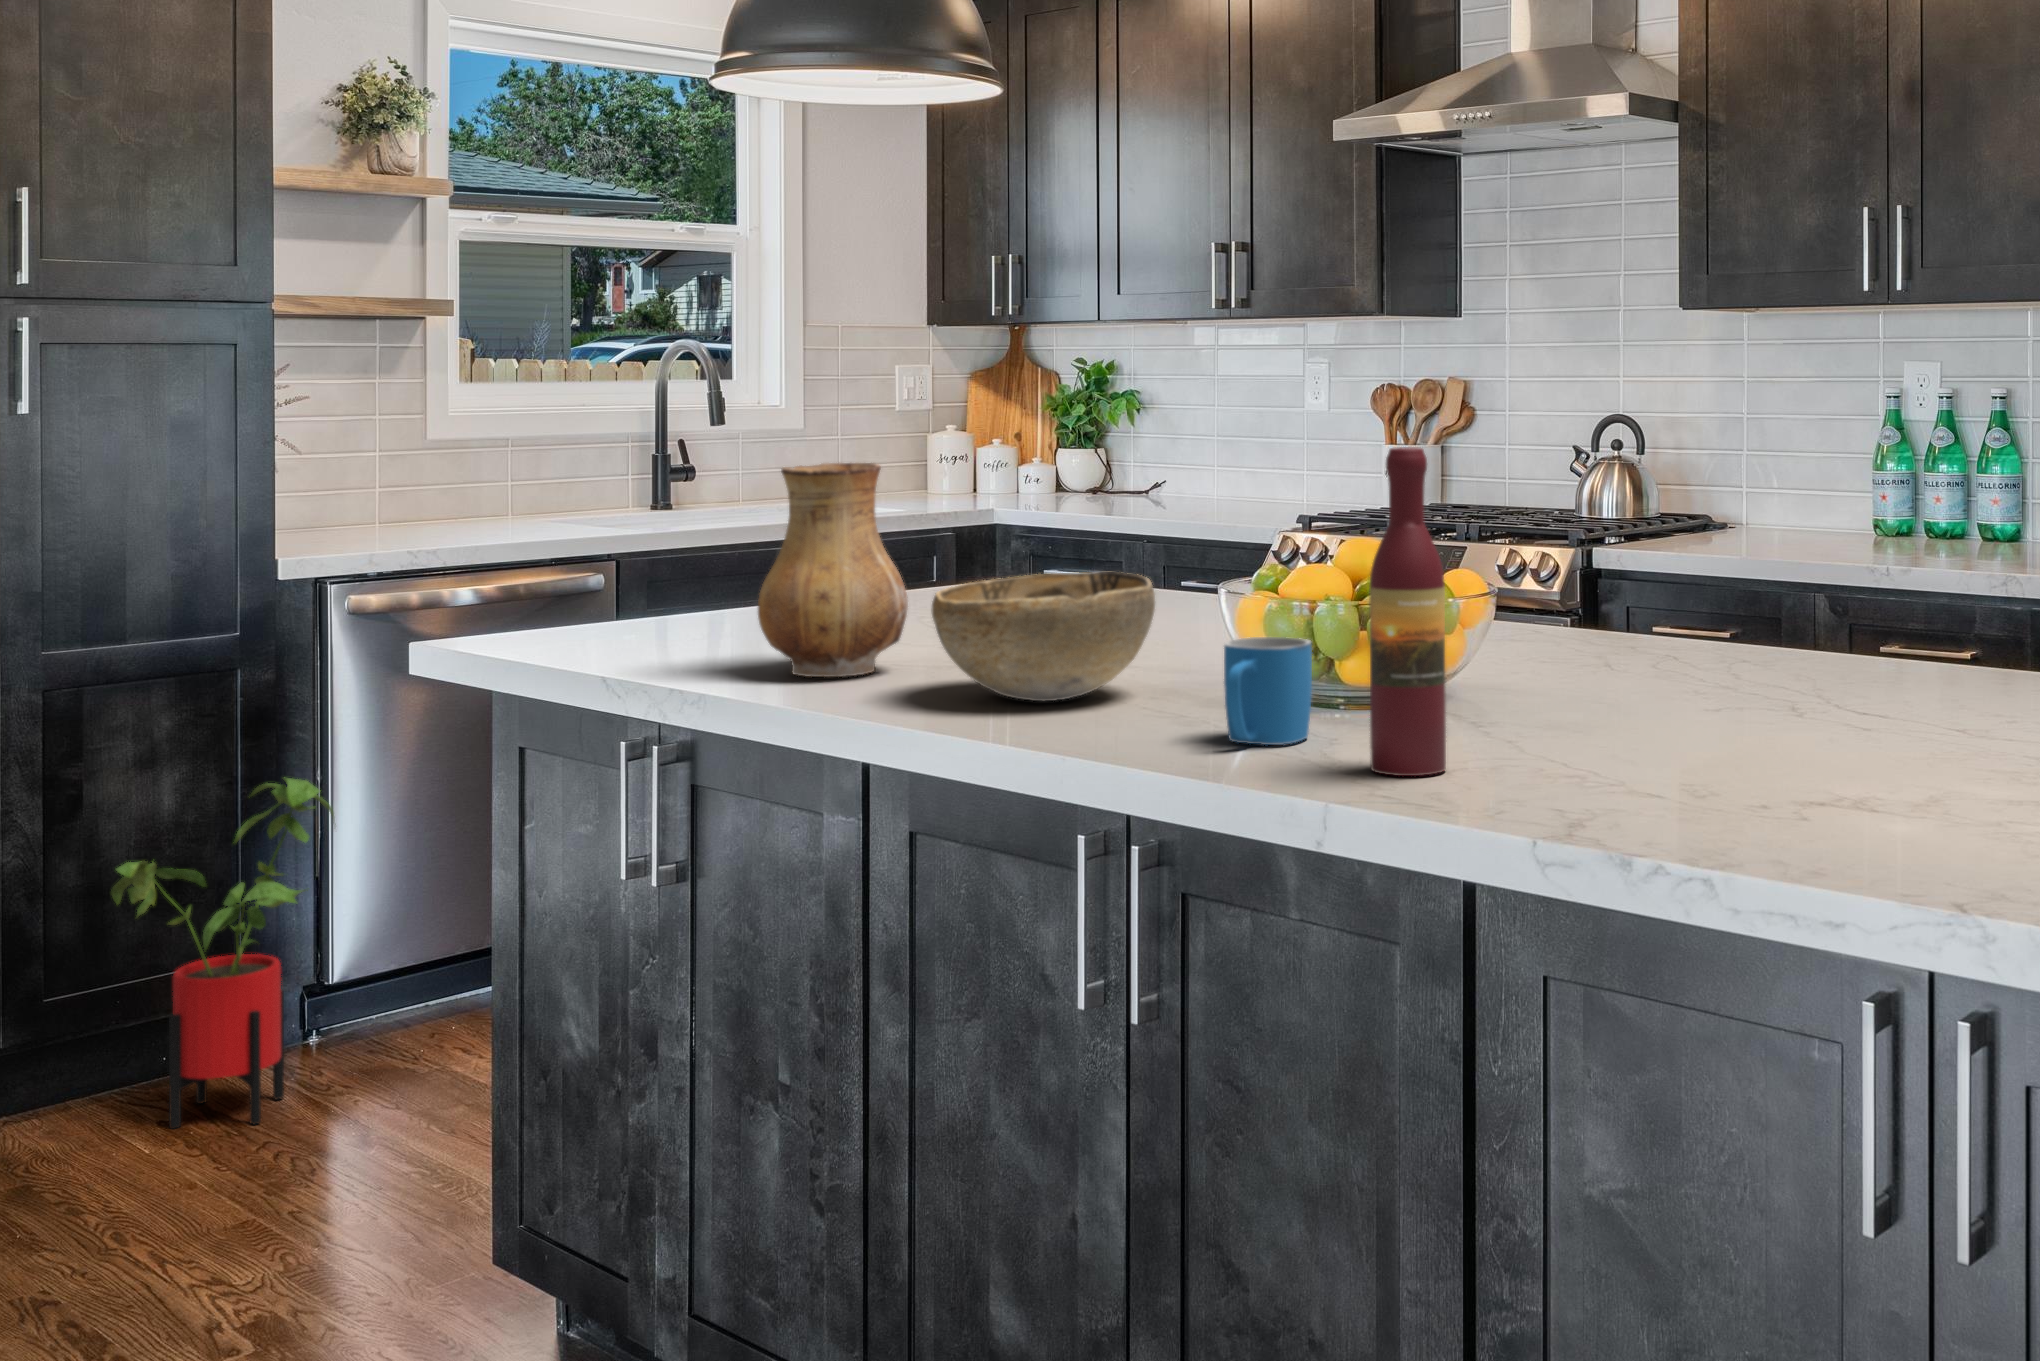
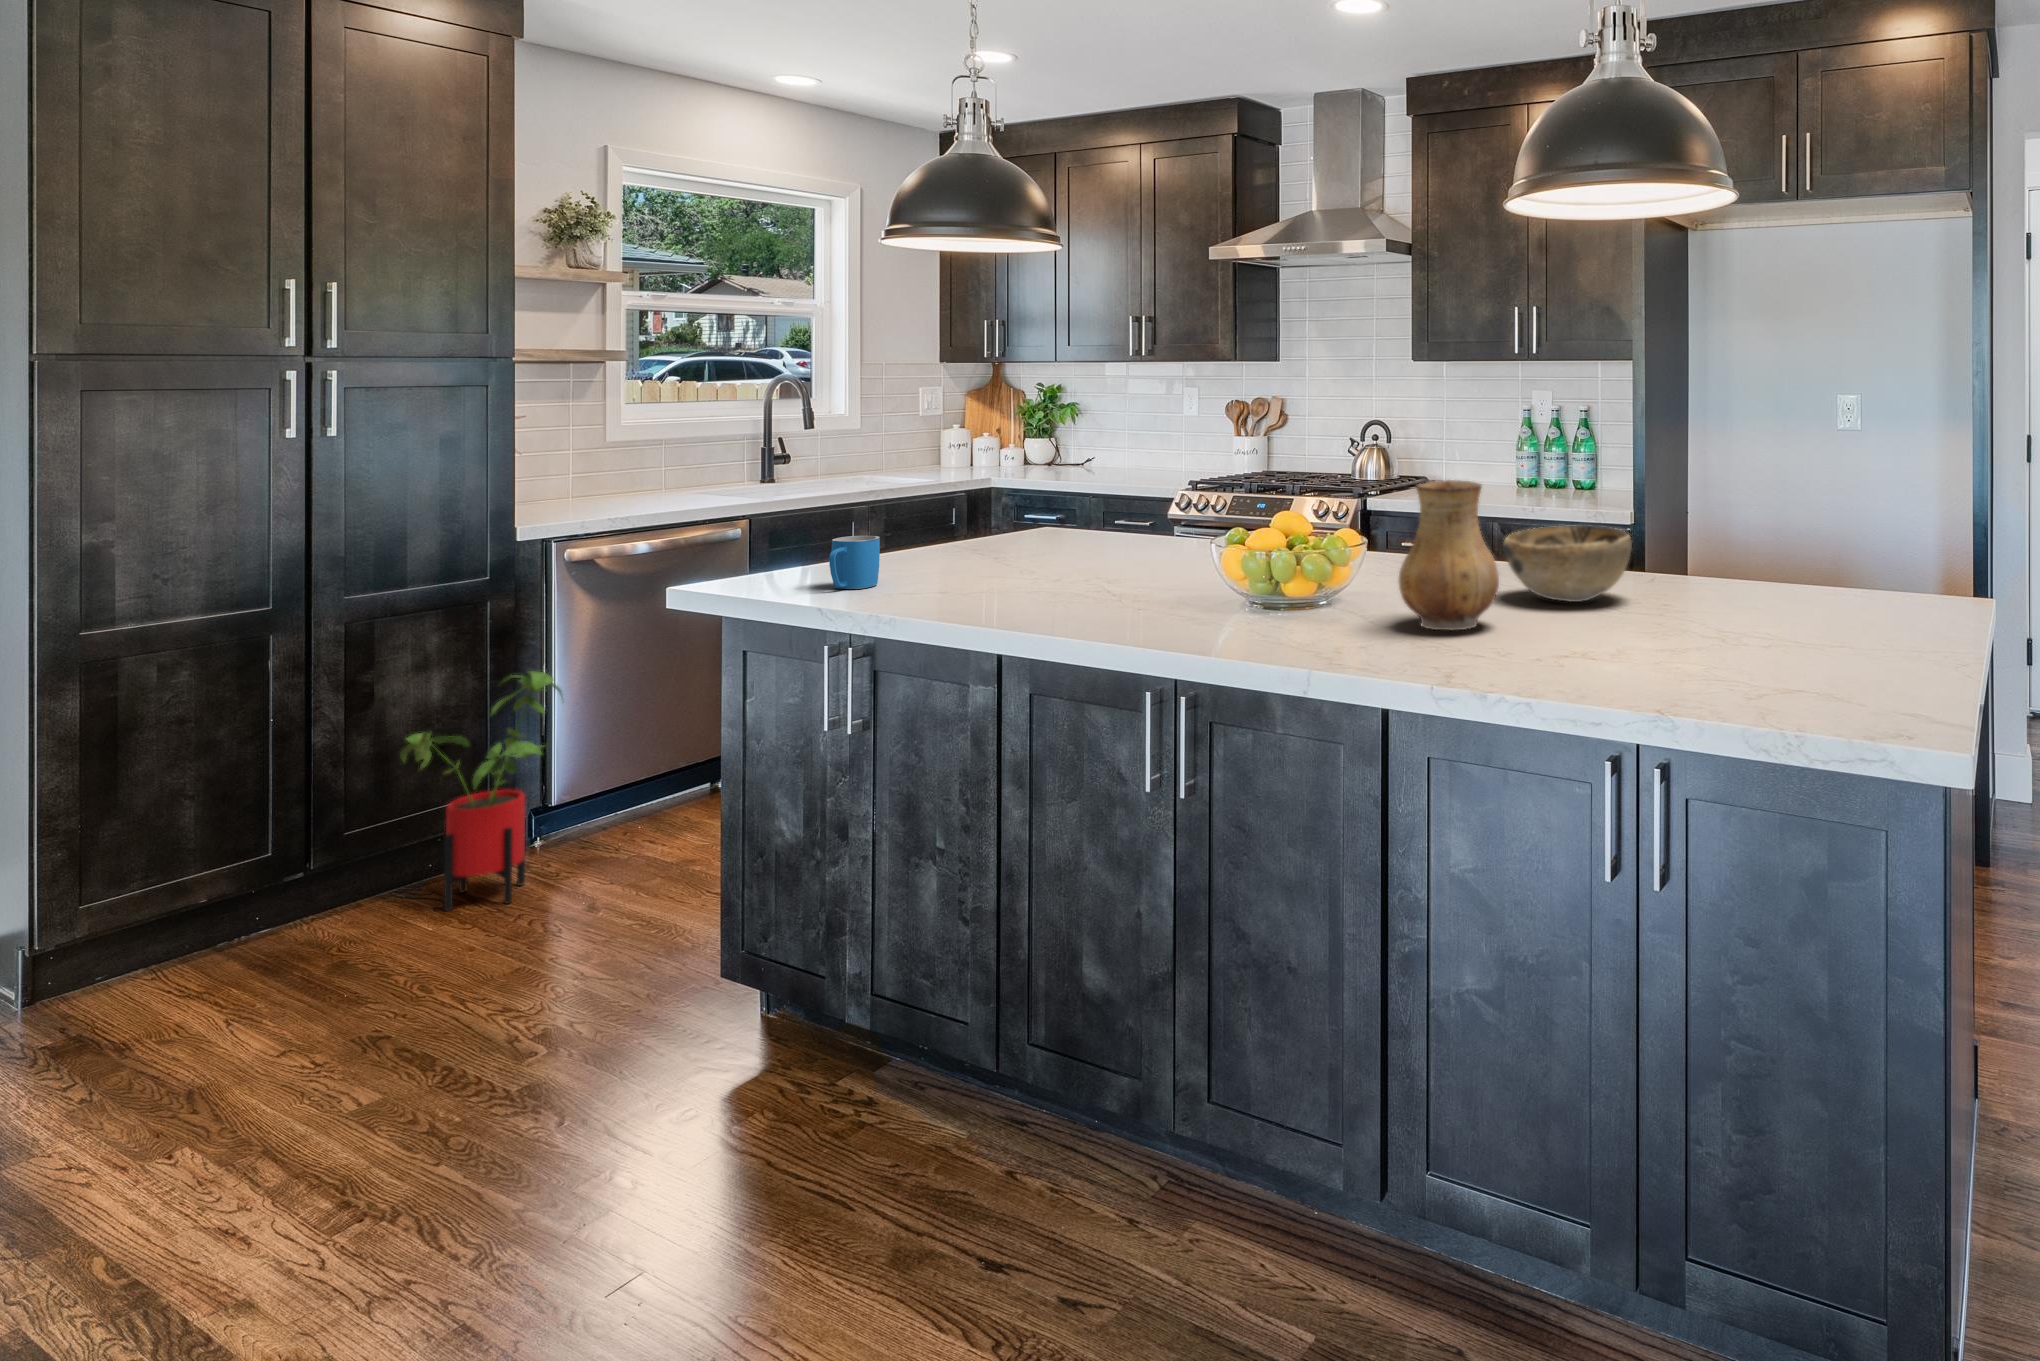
wine bottle: present [1370,447,1446,776] -> none [1330,461,1373,650]
ceramic pitcher: present [758,463,908,677] -> present [1398,480,1499,630]
decorative bowl: present [932,572,1155,701] -> present [1503,525,1632,602]
mug: present [1224,637,1312,745] -> present [829,536,880,589]

